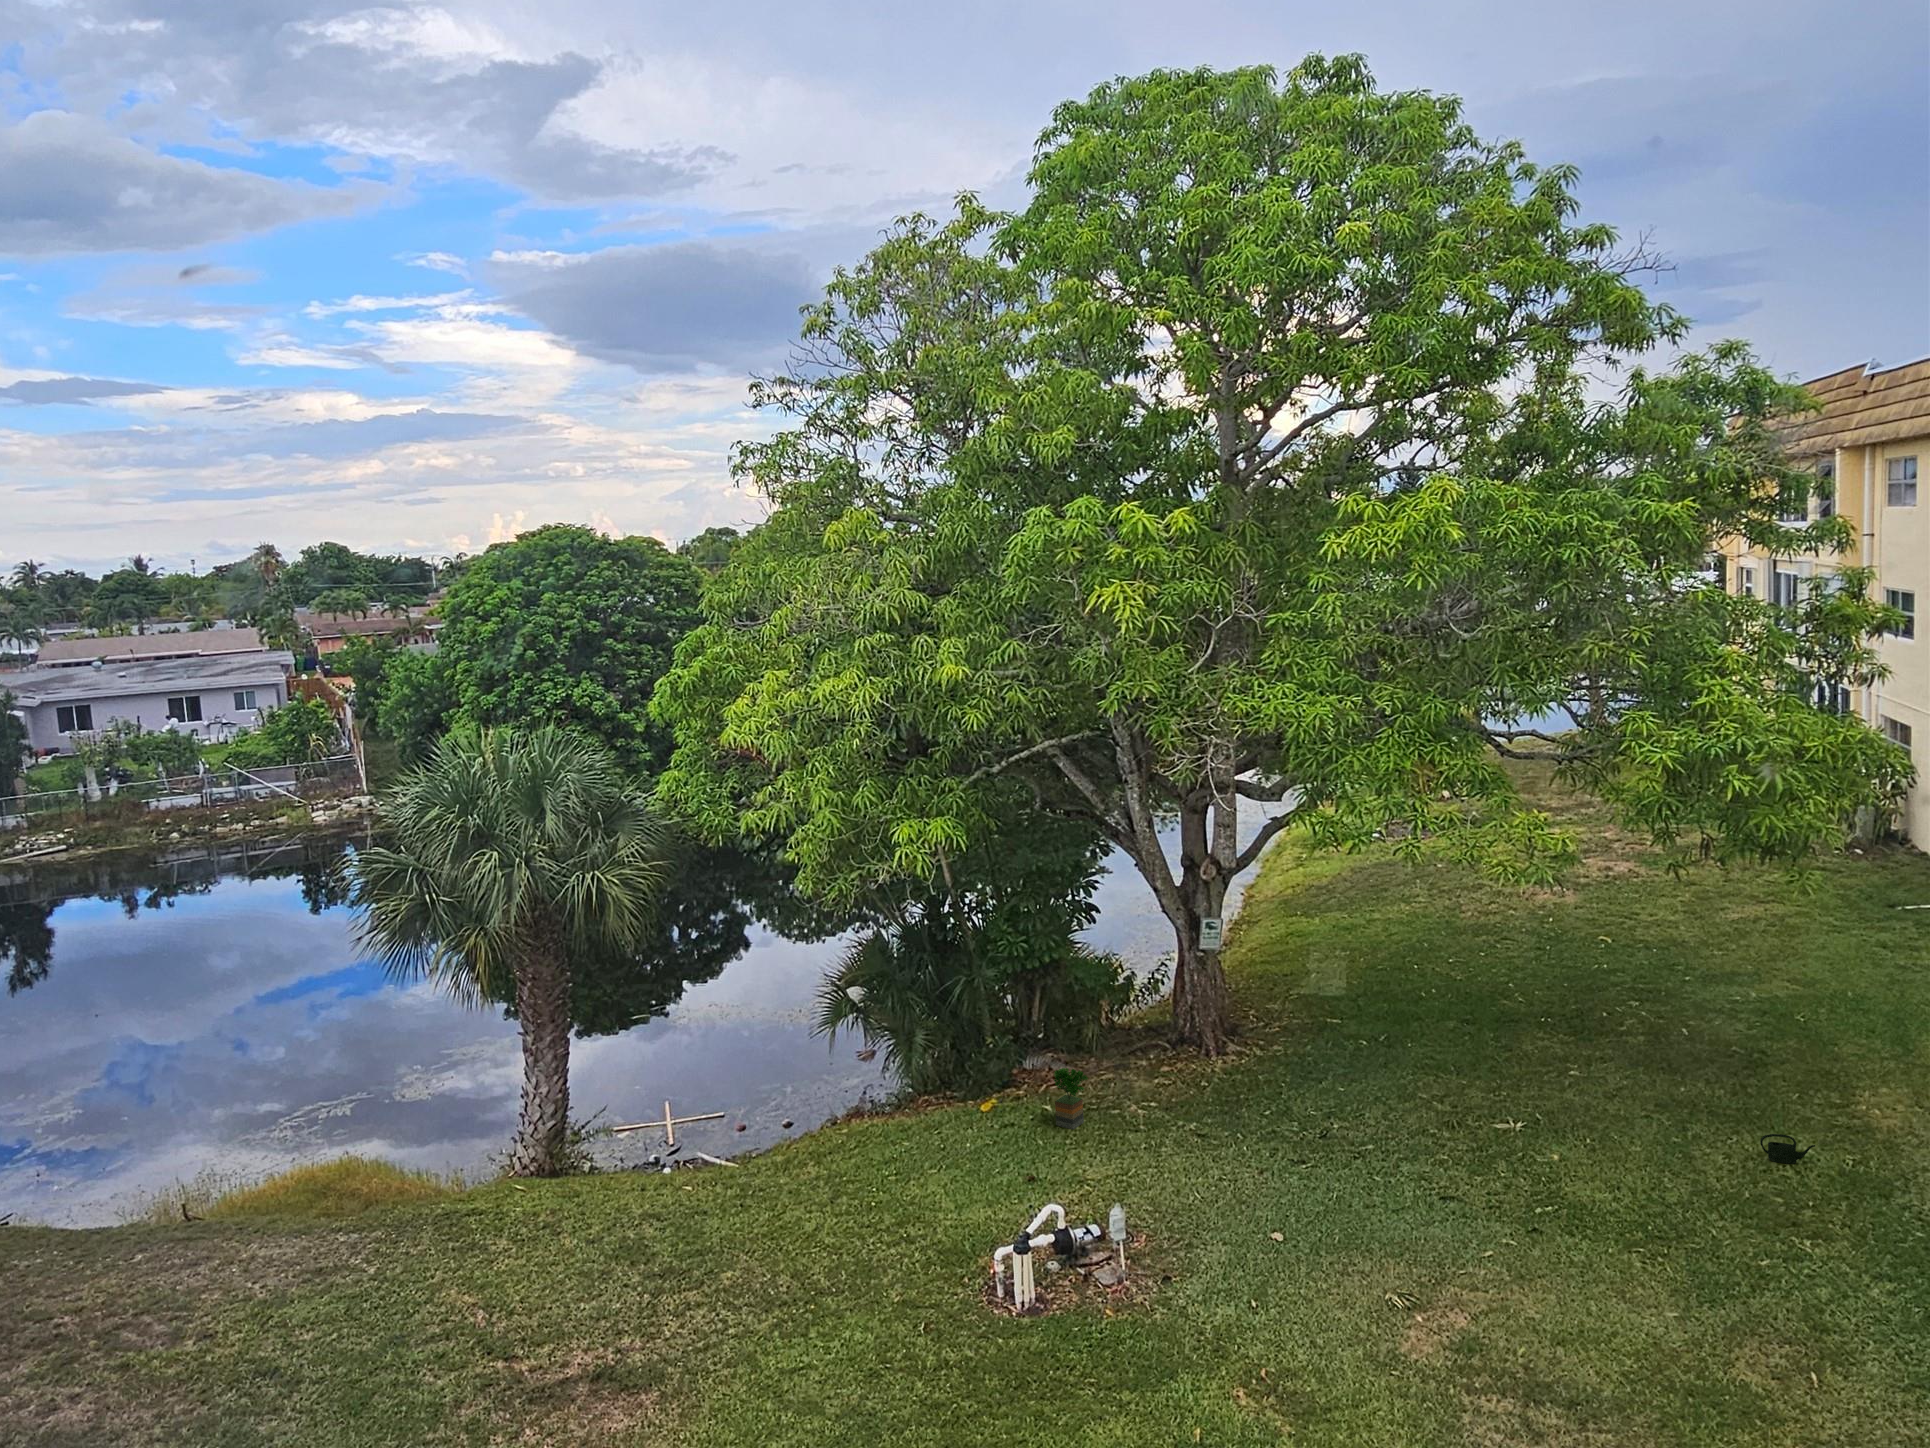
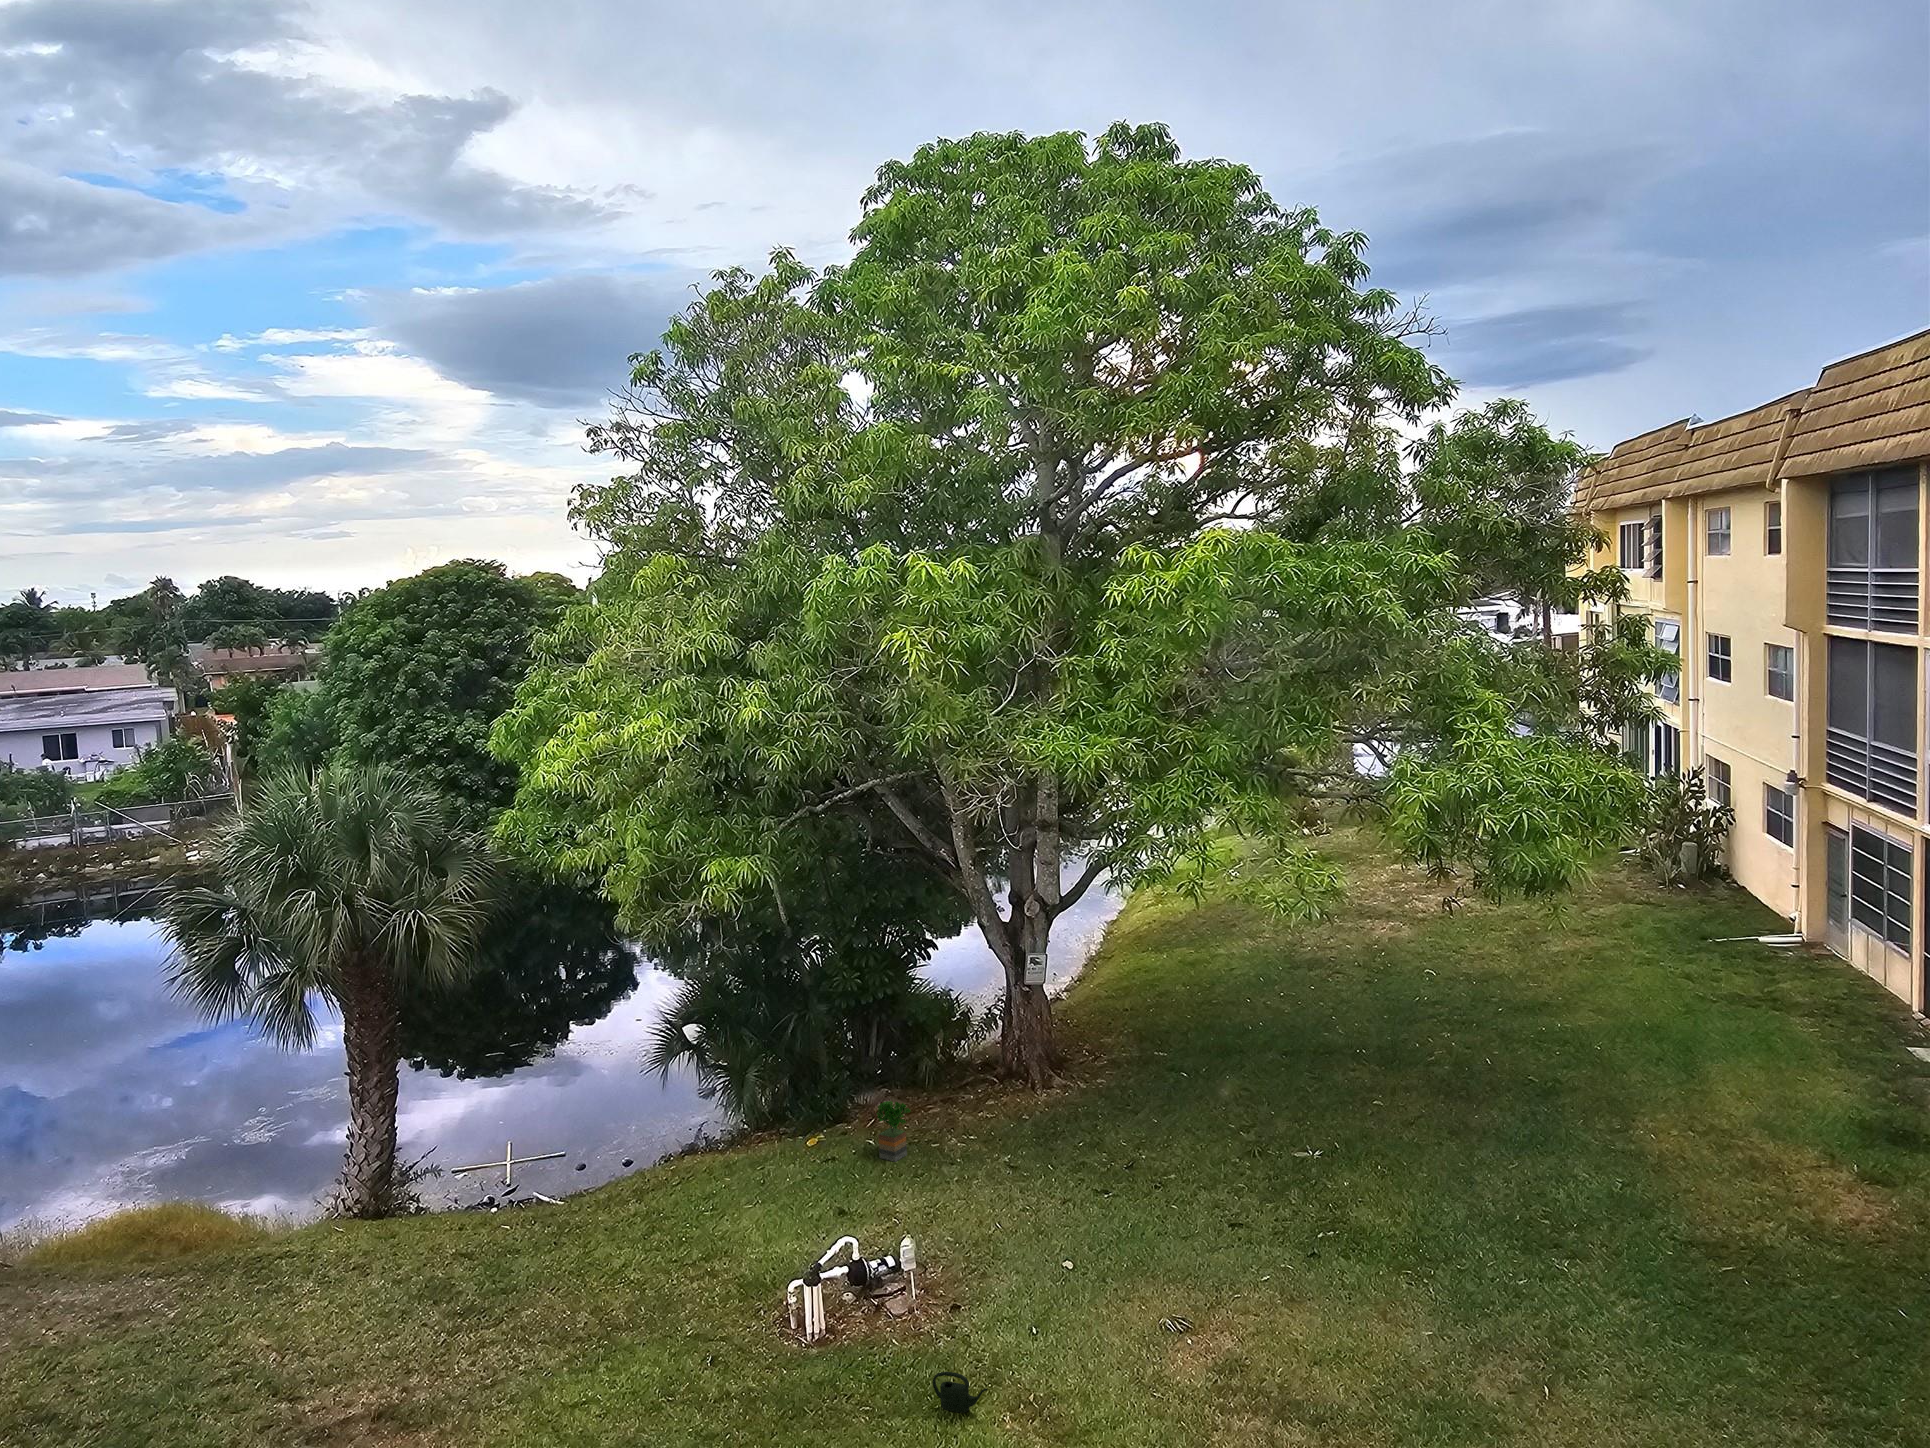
watering can: present [1760,1134,1815,1164] -> present [933,1372,987,1413]

